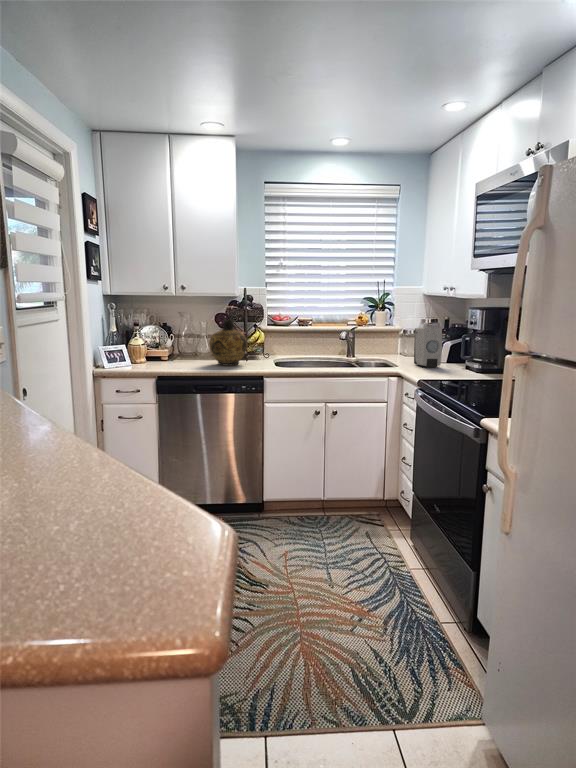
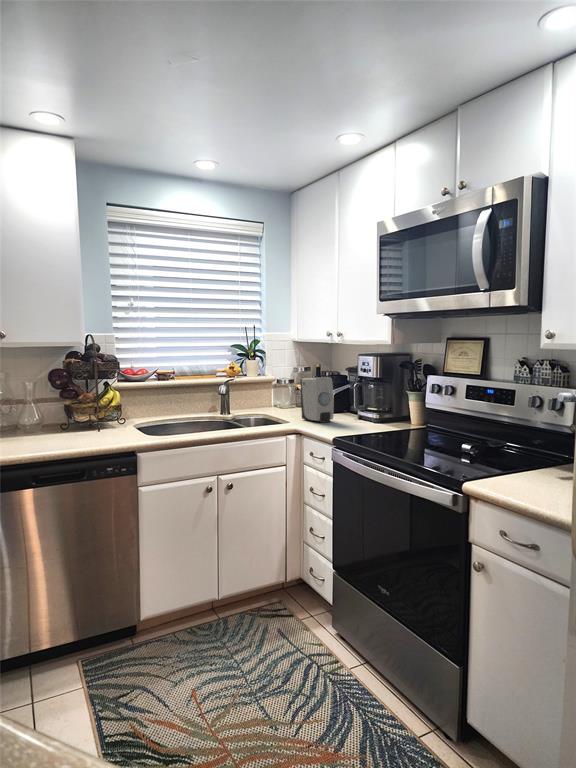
ceramic jug: present [209,318,247,366] -> none [49,376,104,441]

